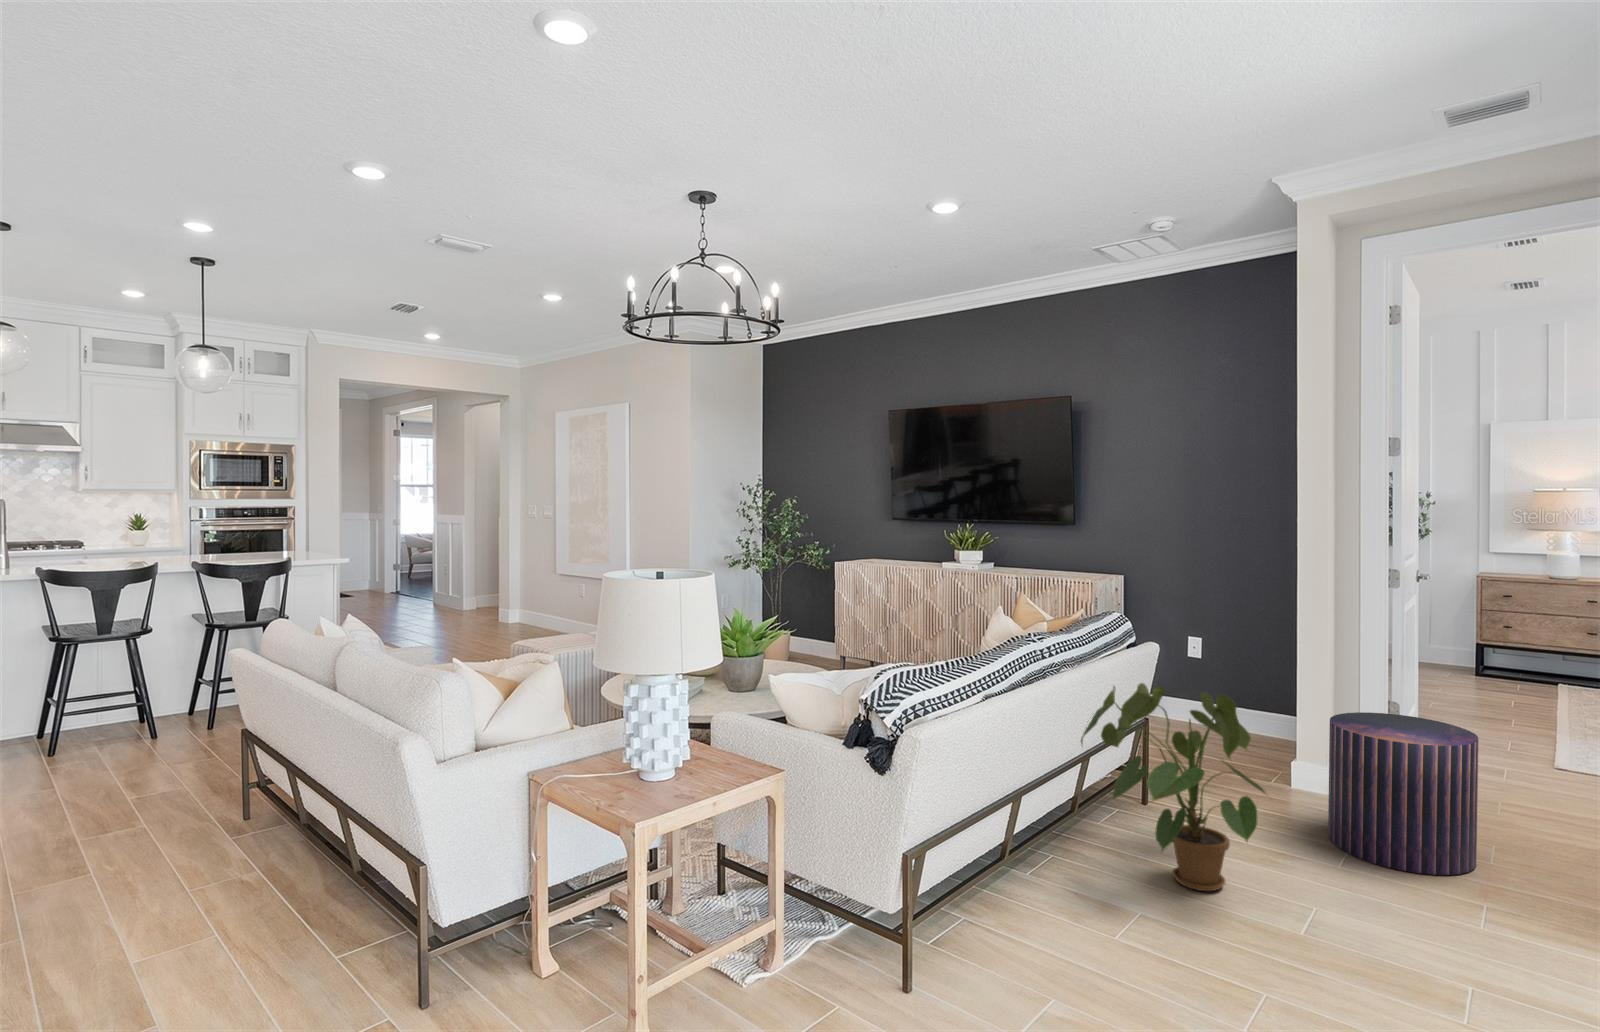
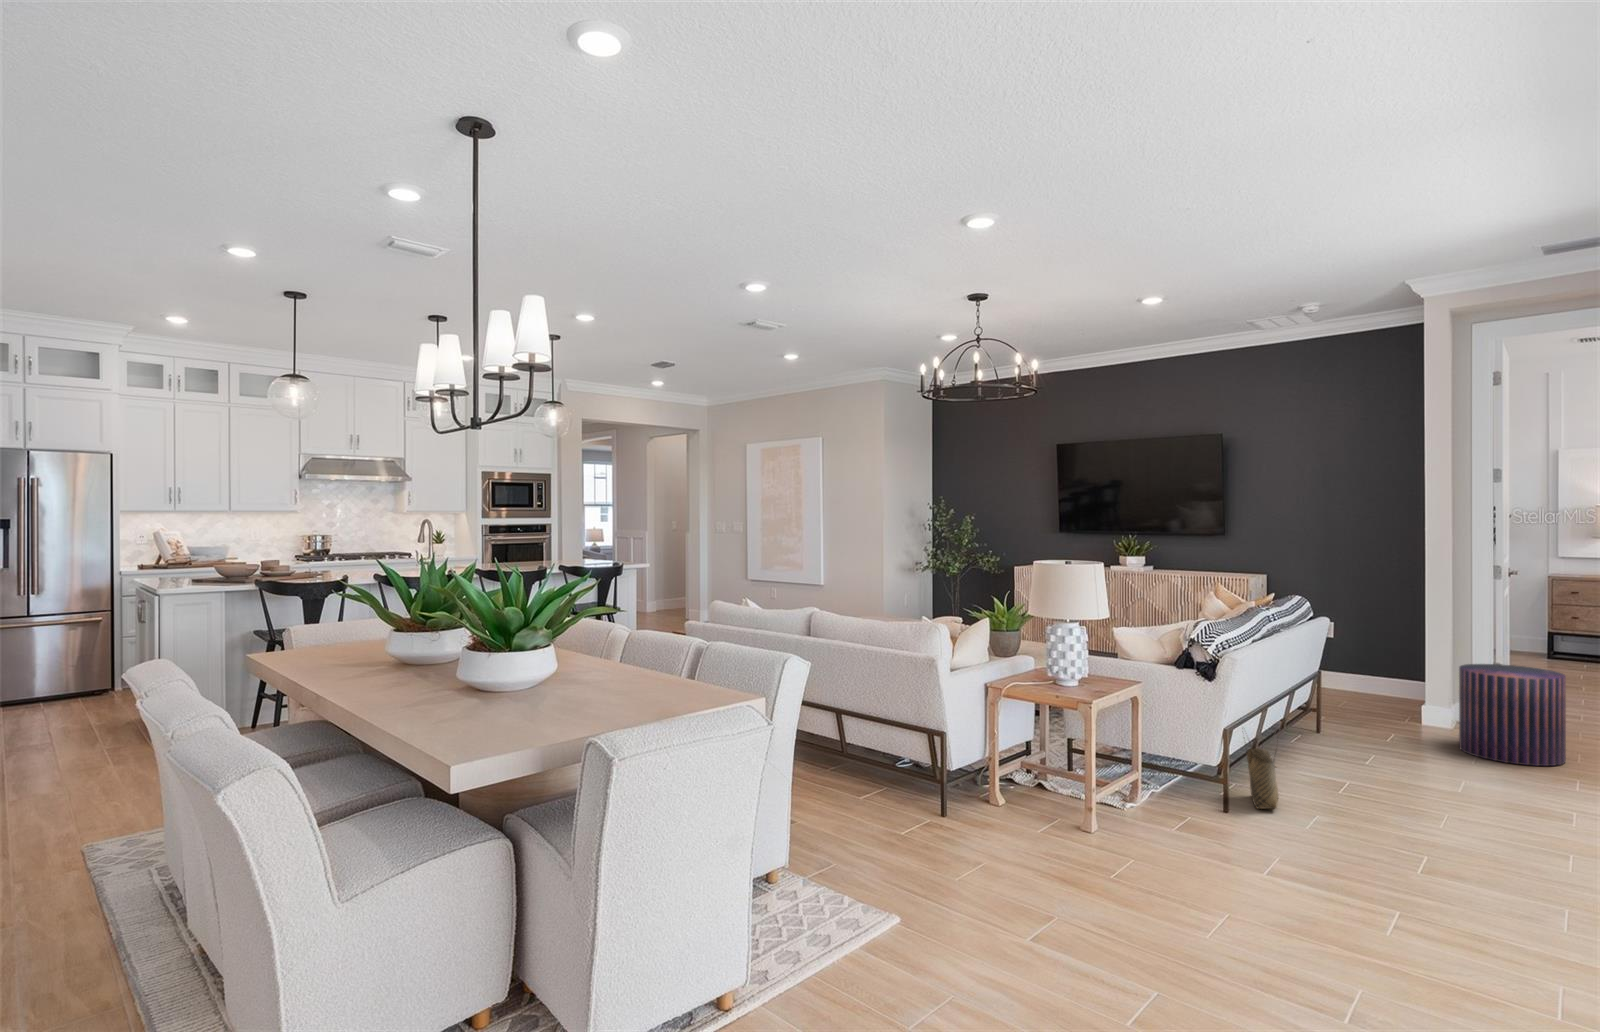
house plant: present [1081,683,1265,891] -> none [1293,641,1433,773]
woven basket: none [949,842,1004,988] -> present [1247,748,1279,809]

